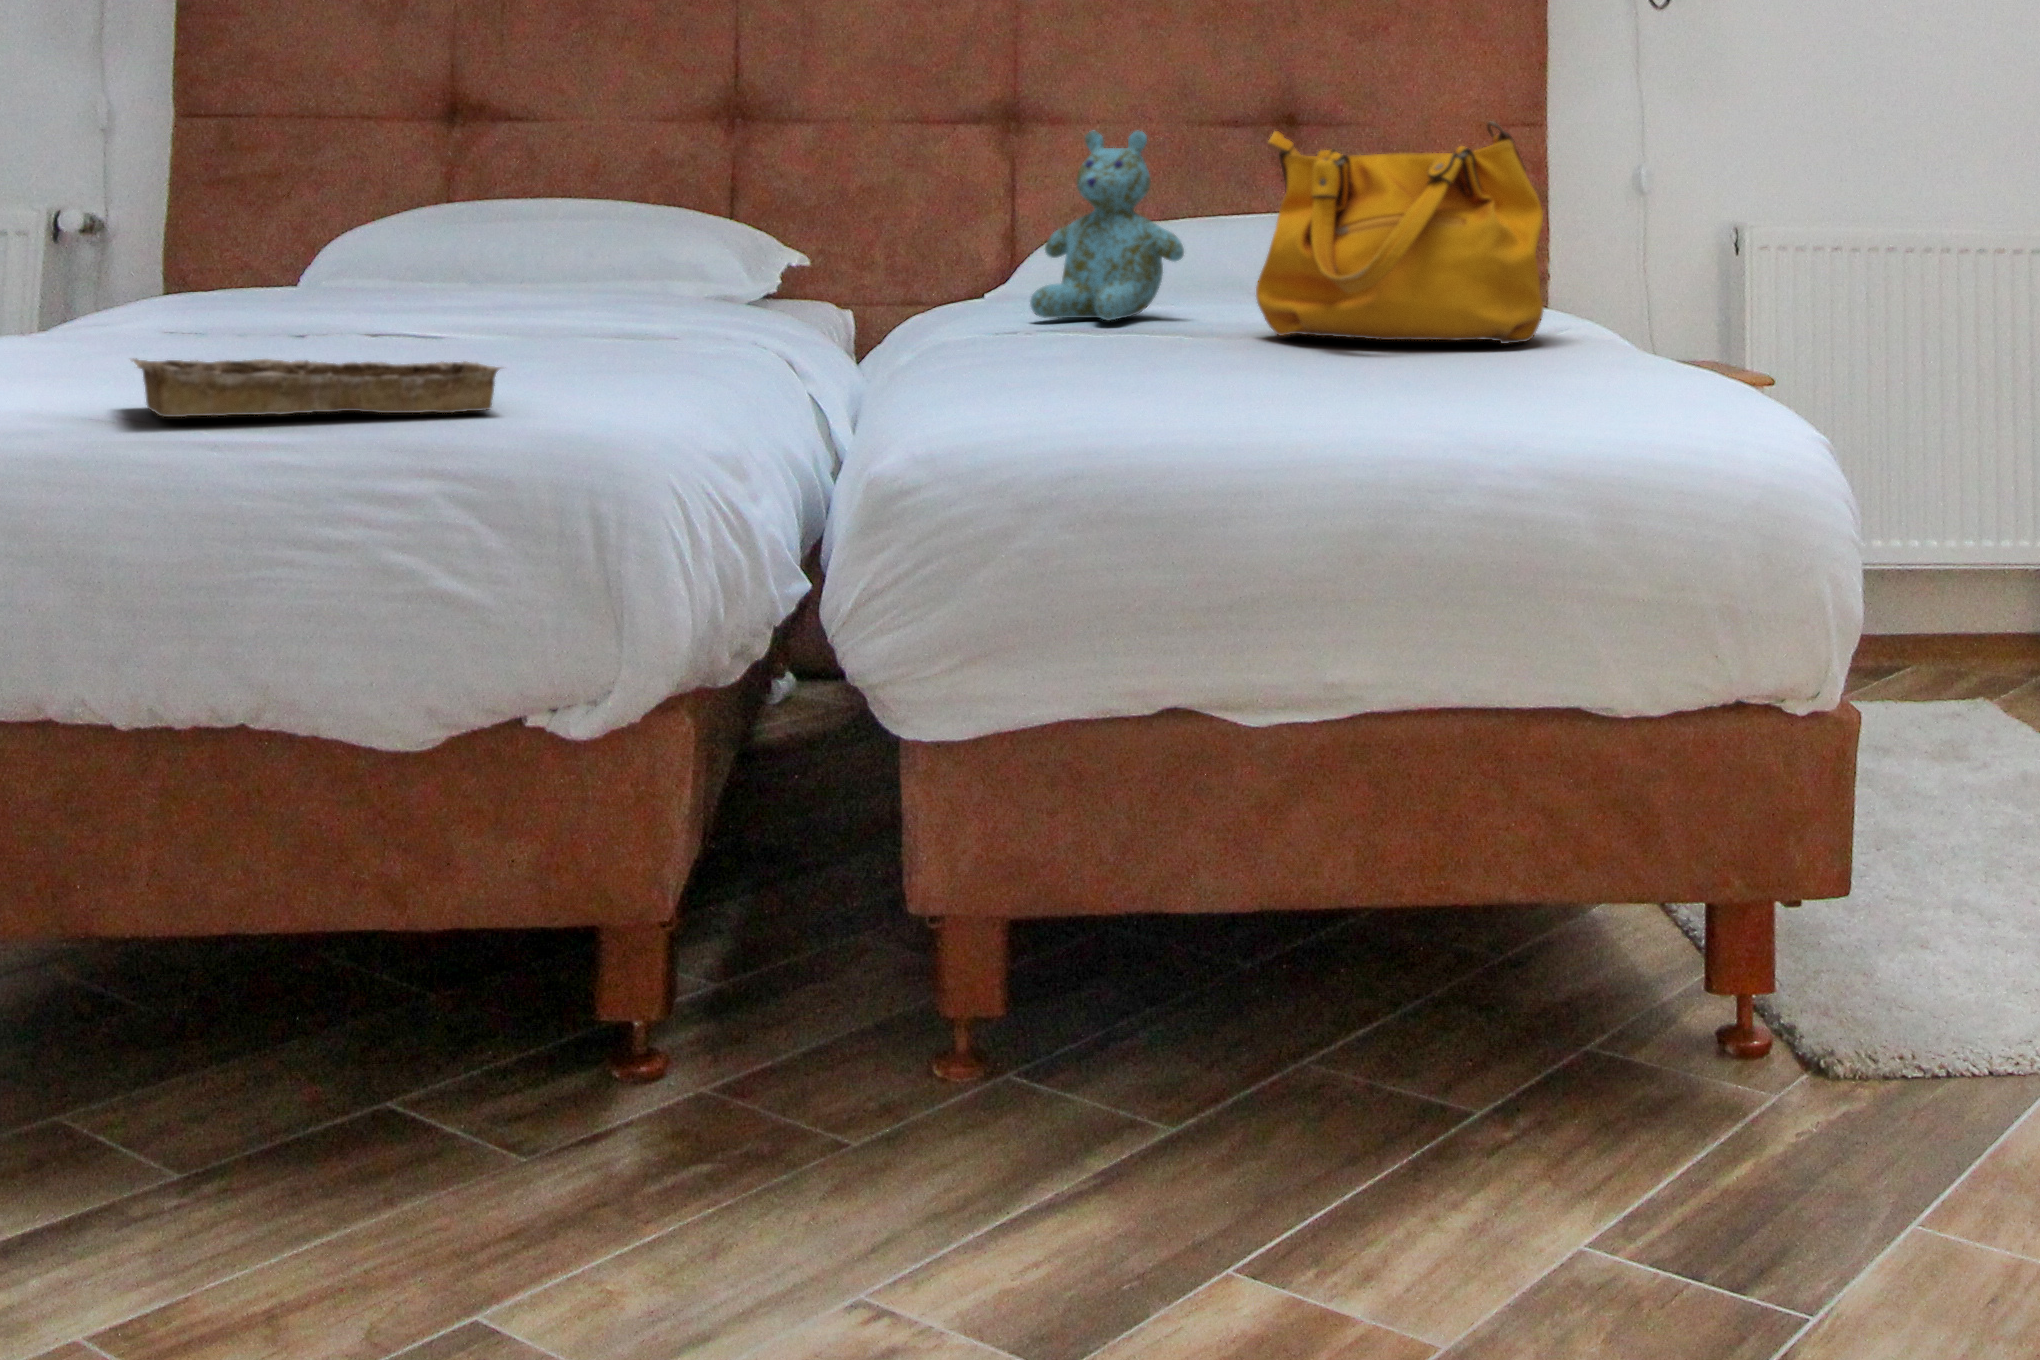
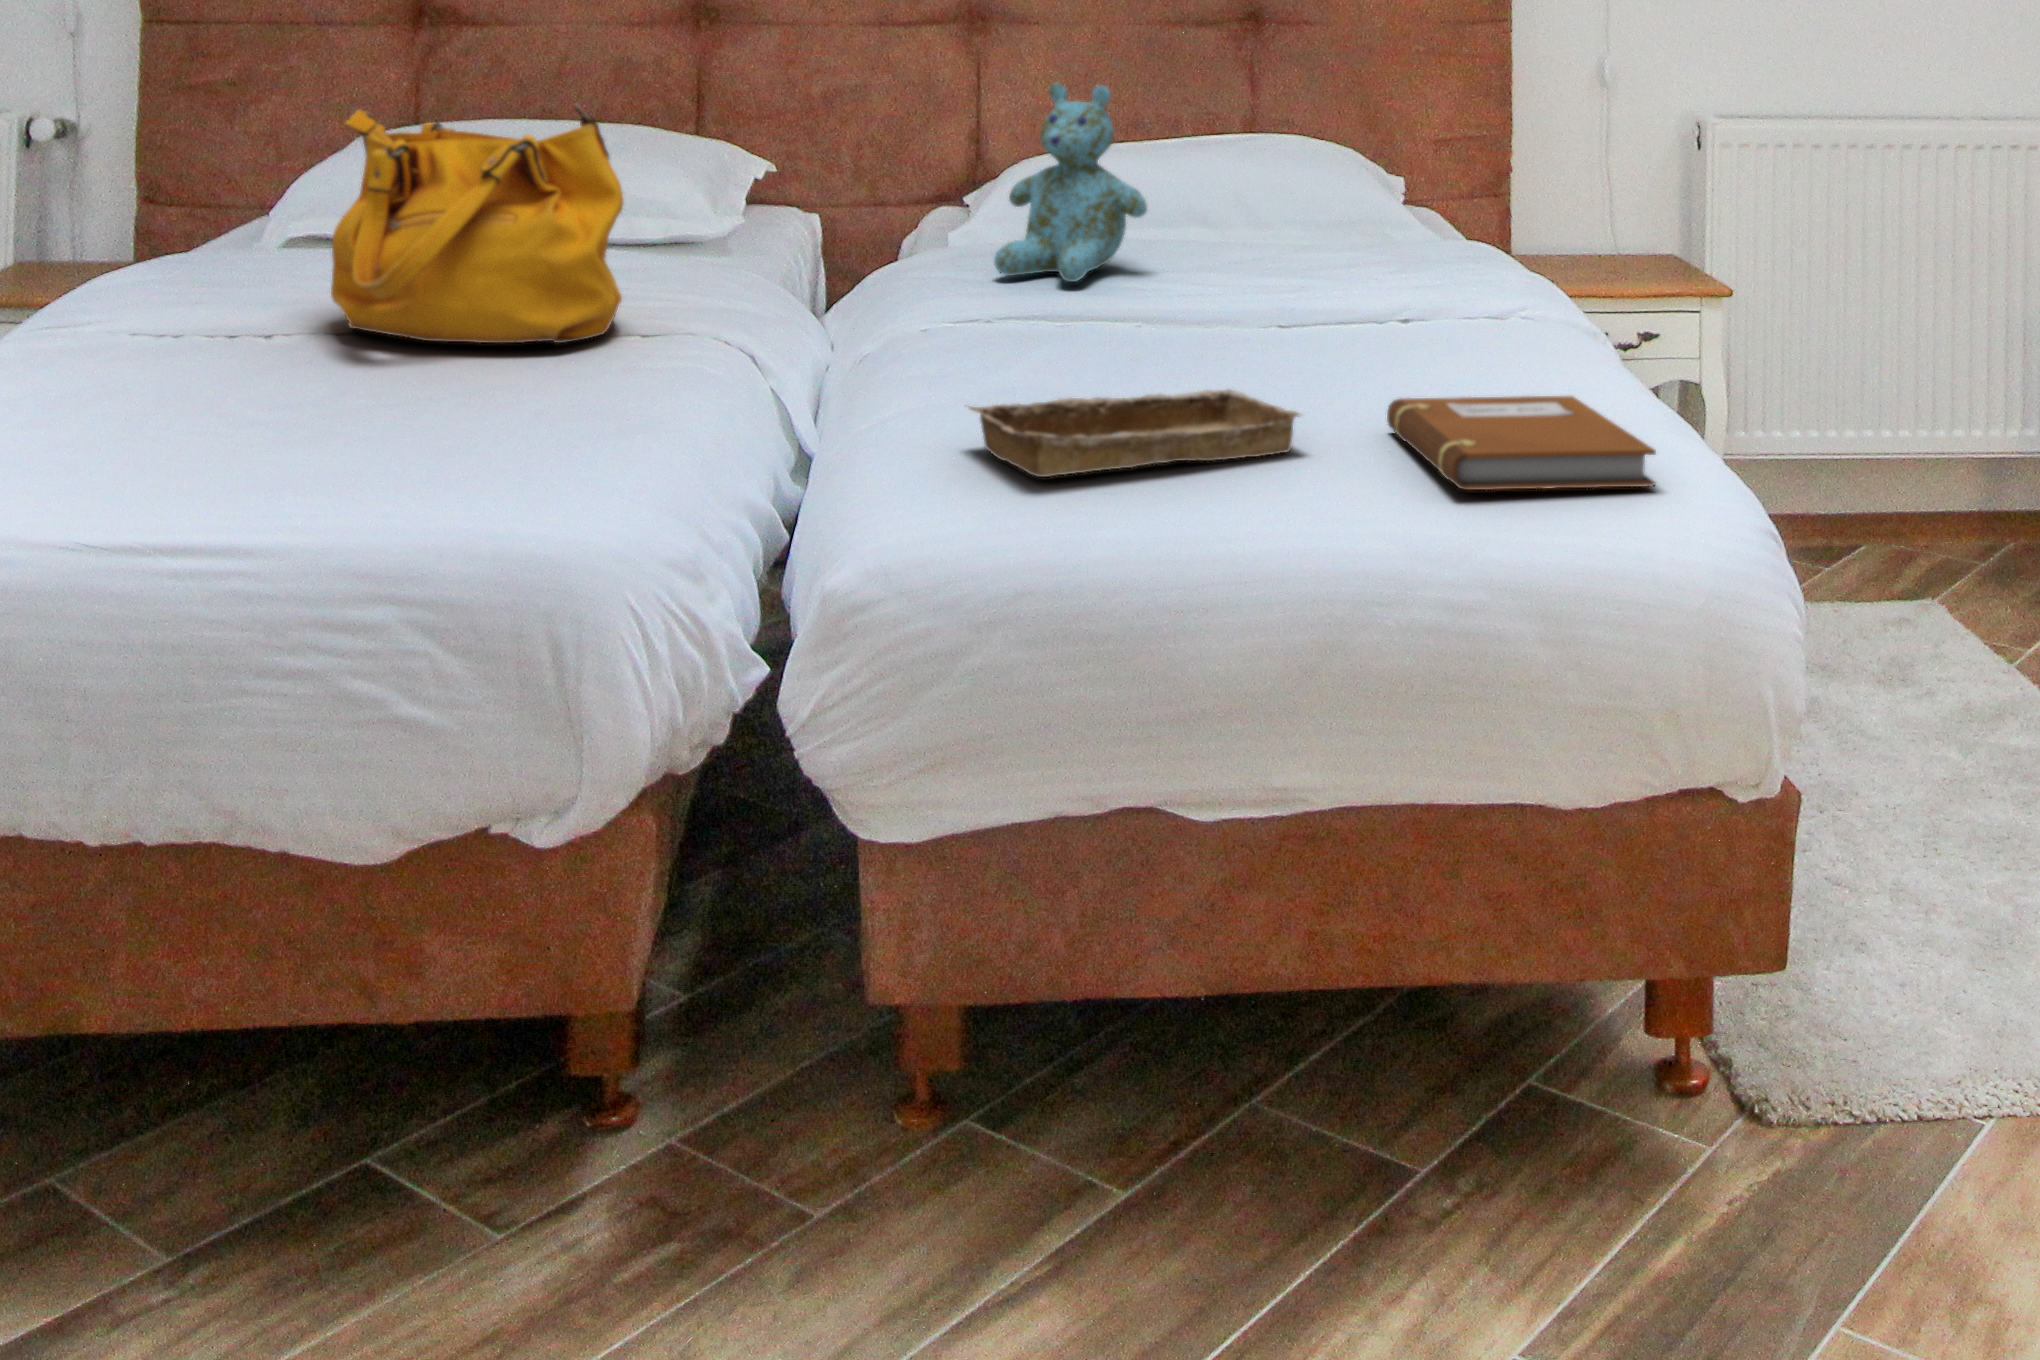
handbag: present [1256,121,1544,344] -> present [331,104,624,343]
tray: present [132,359,501,417] -> present [969,389,1301,477]
notebook: none [1431,360,1705,416] -> present [1387,396,1656,490]

